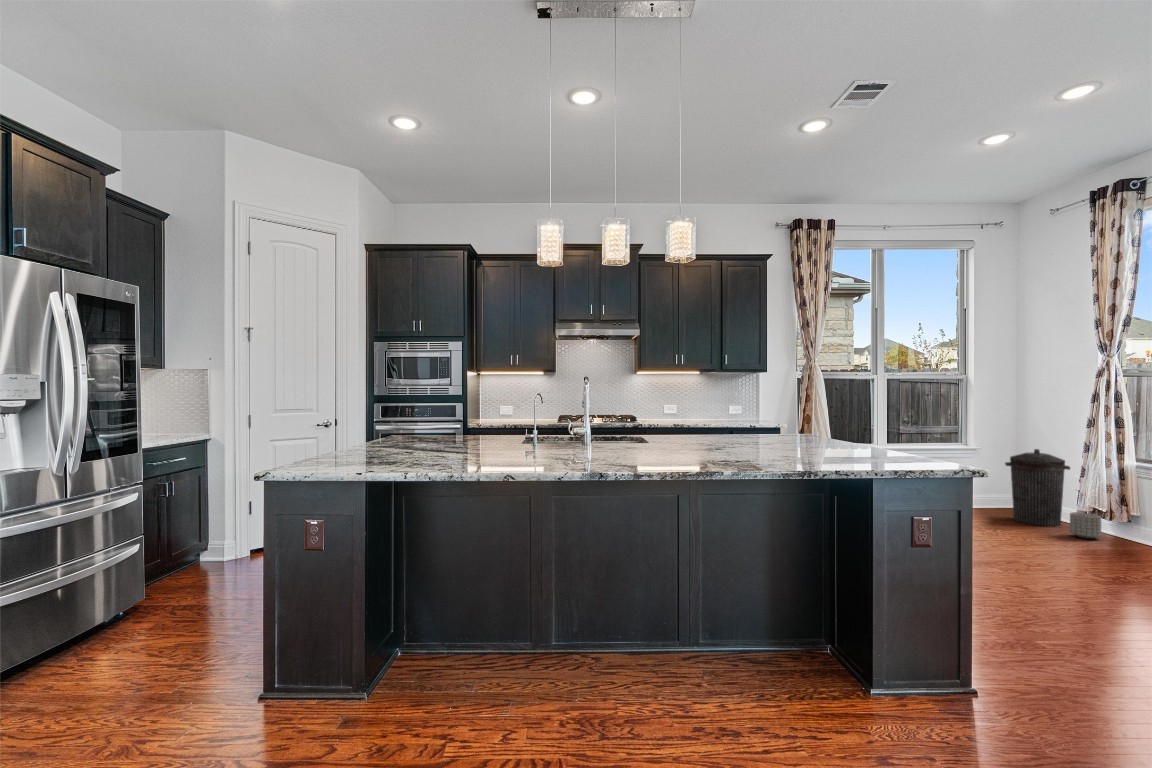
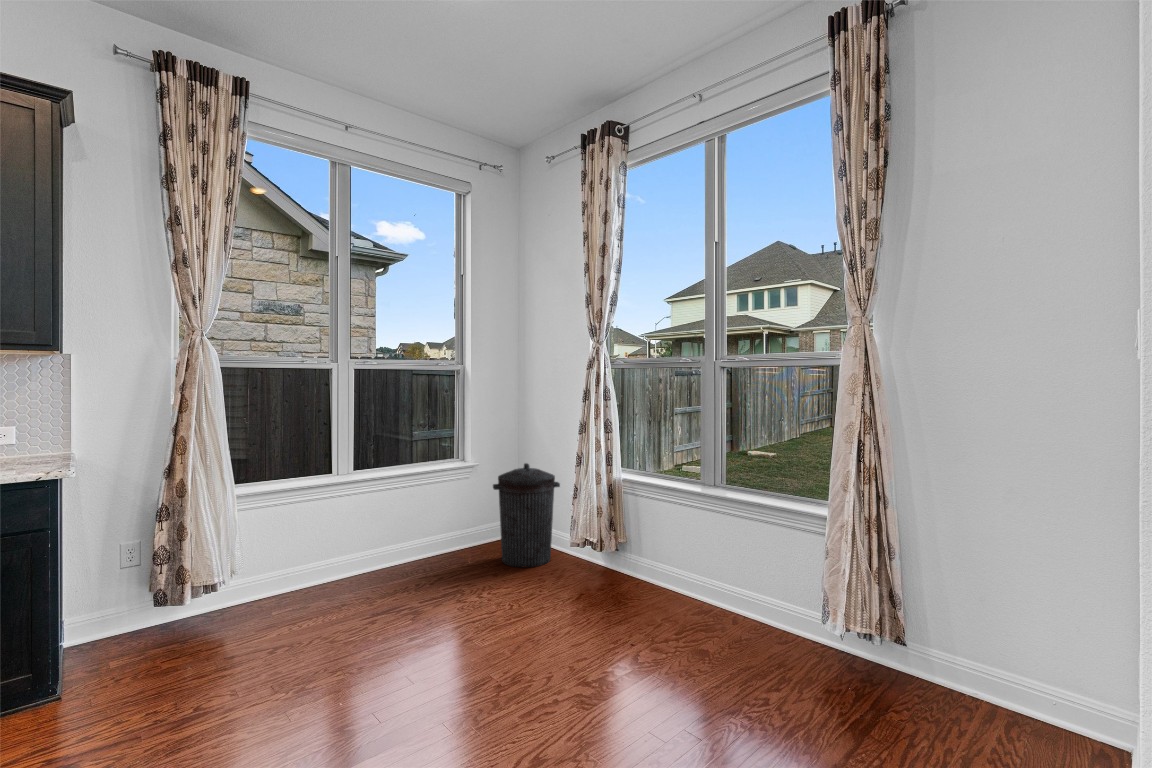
planter: present [1070,512,1101,539] -> none [561,545,593,581]

